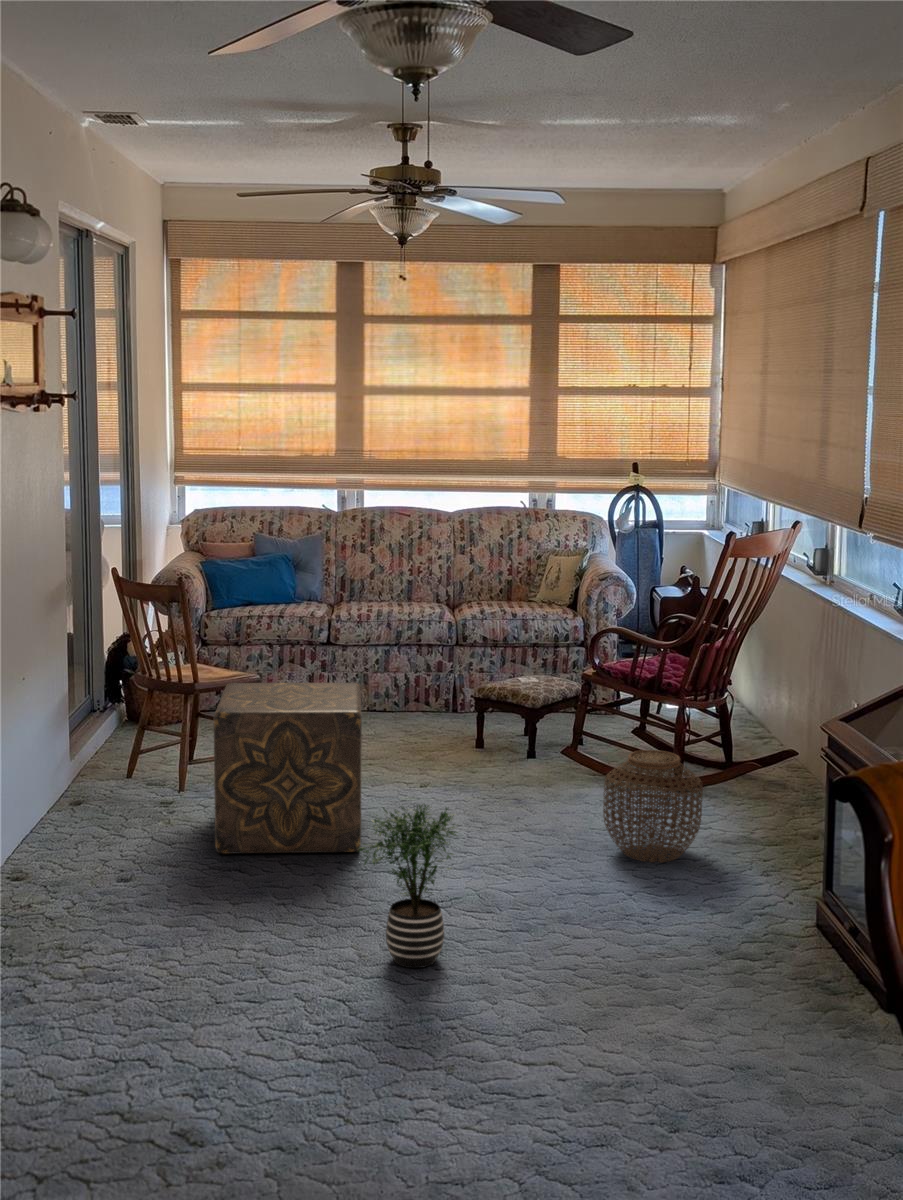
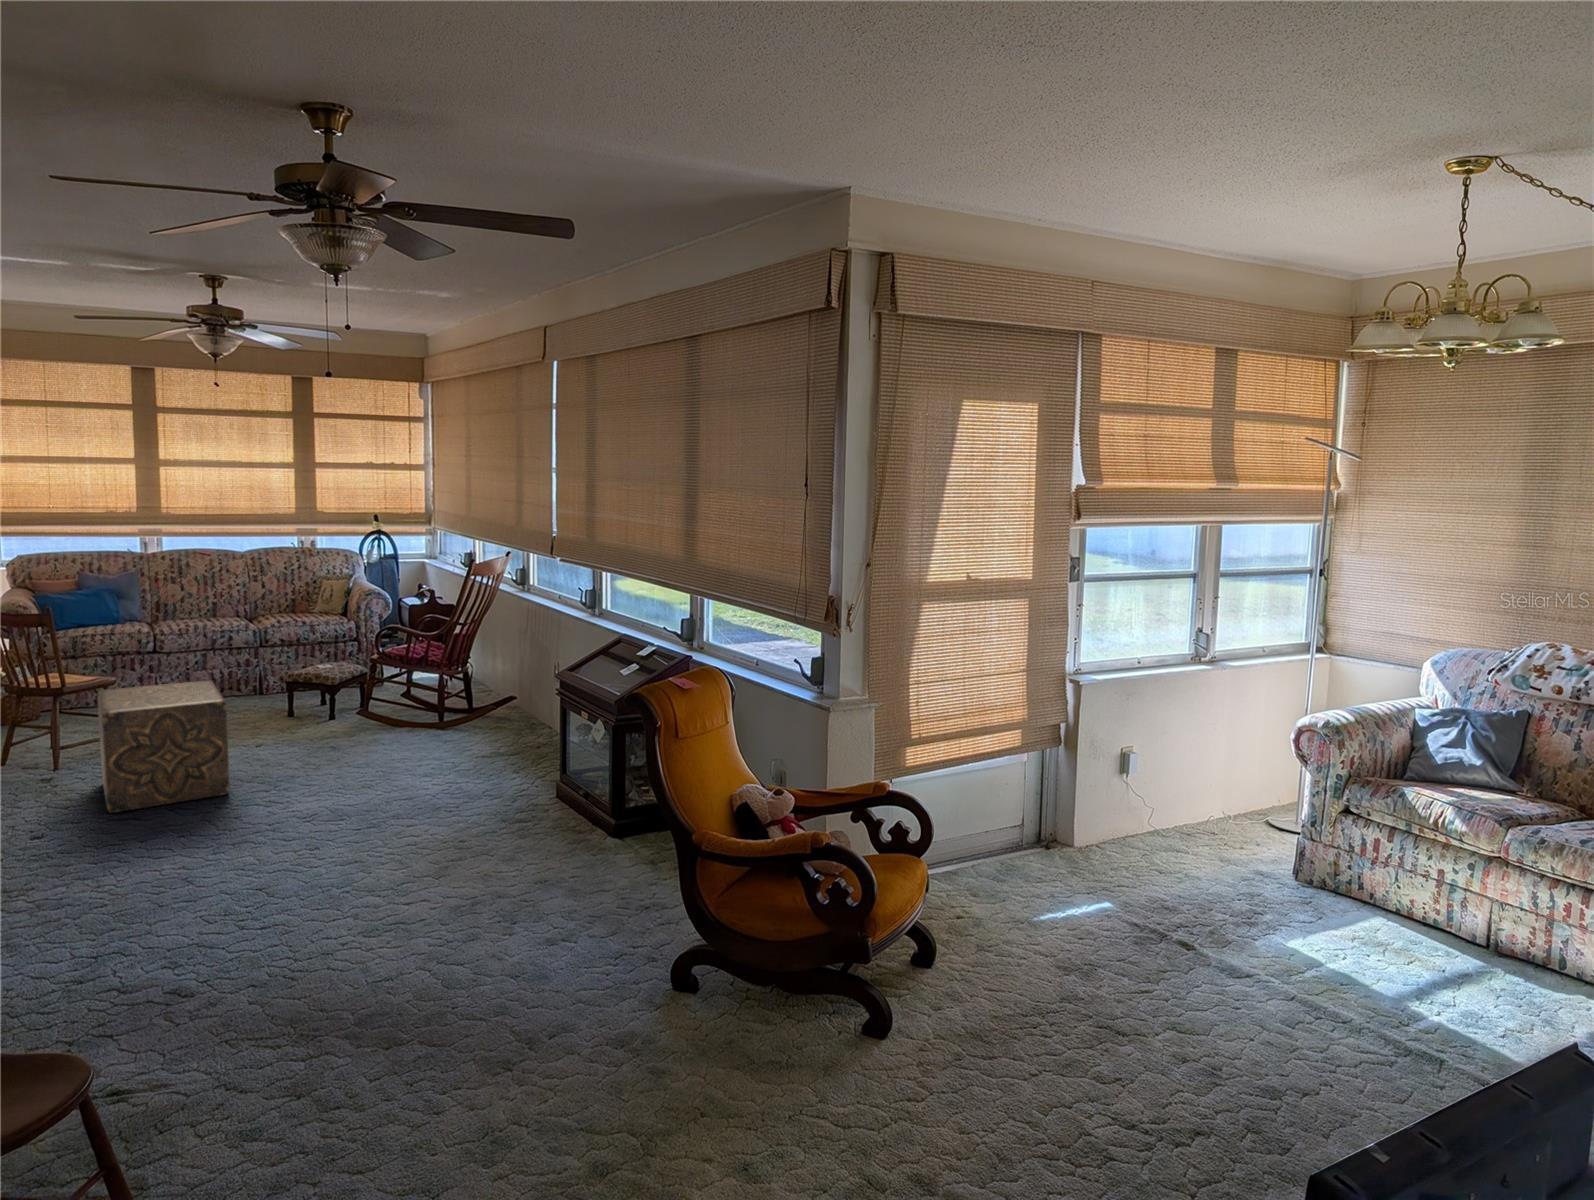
woven basket: present [603,750,703,863] -> none [402,702,465,770]
potted plant: present [359,804,458,968] -> none [256,753,332,859]

